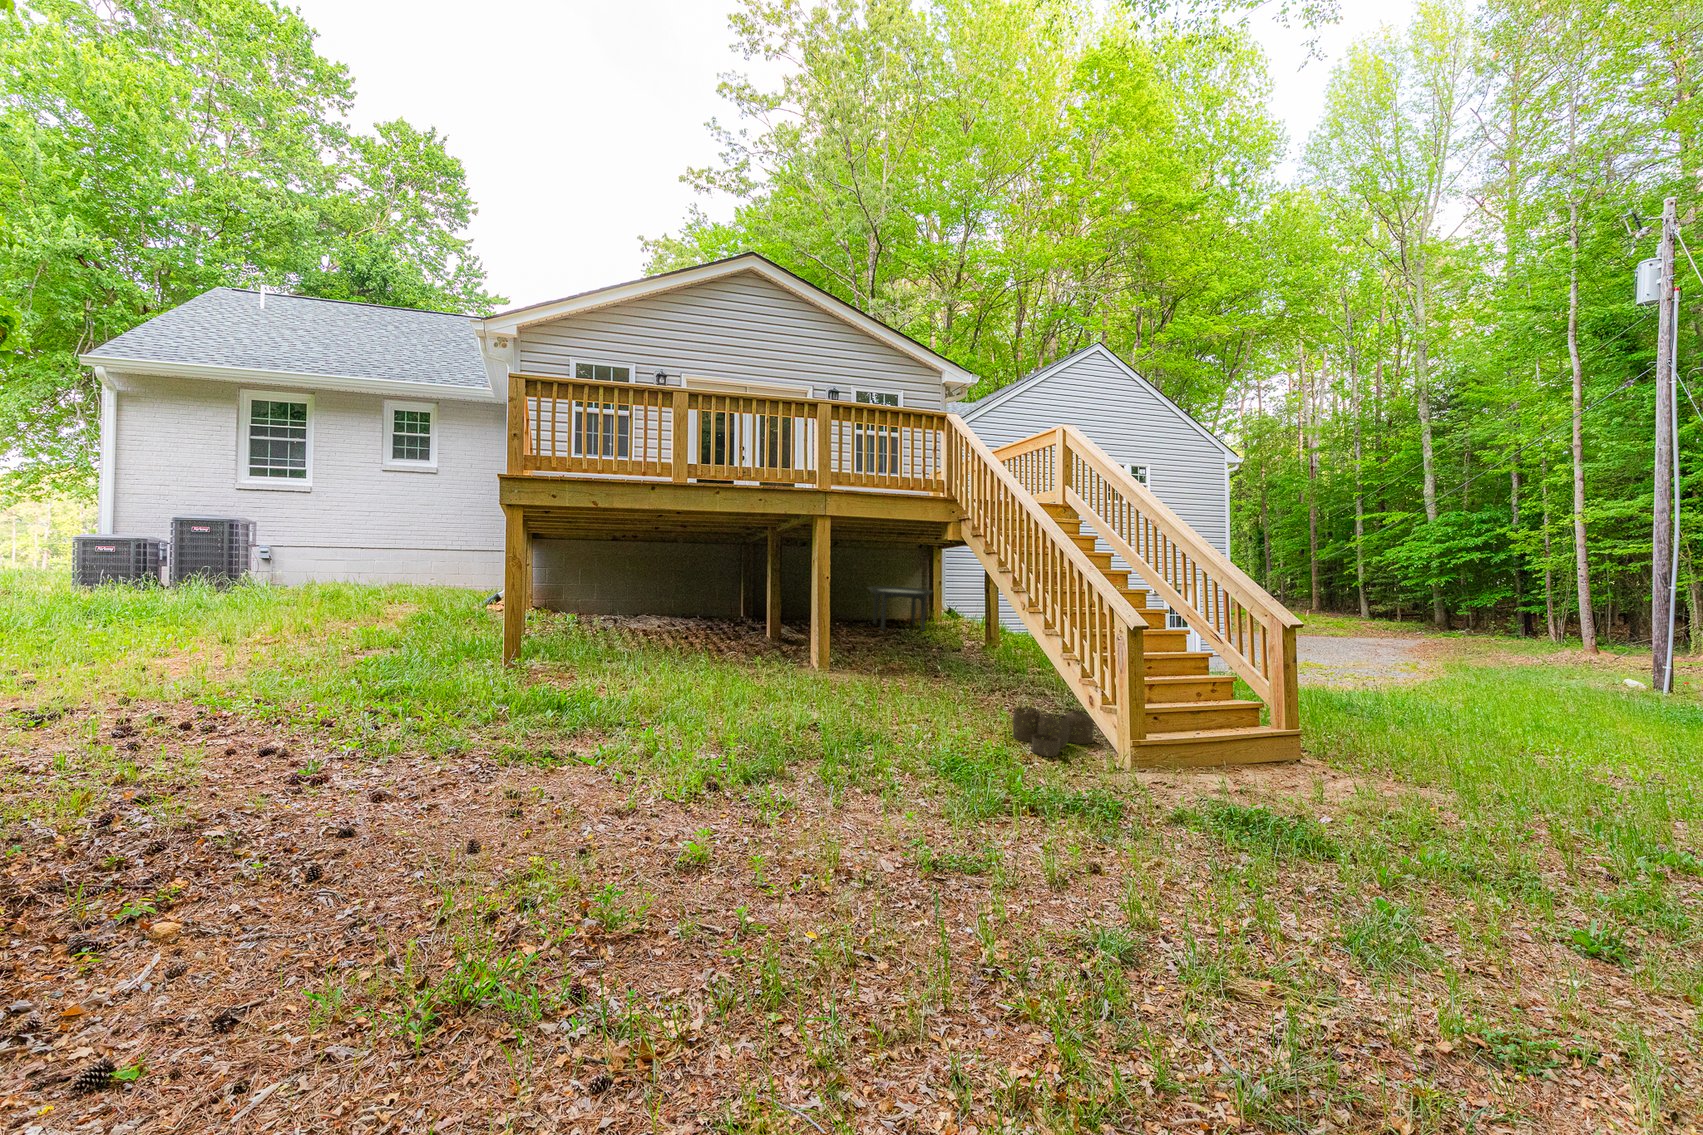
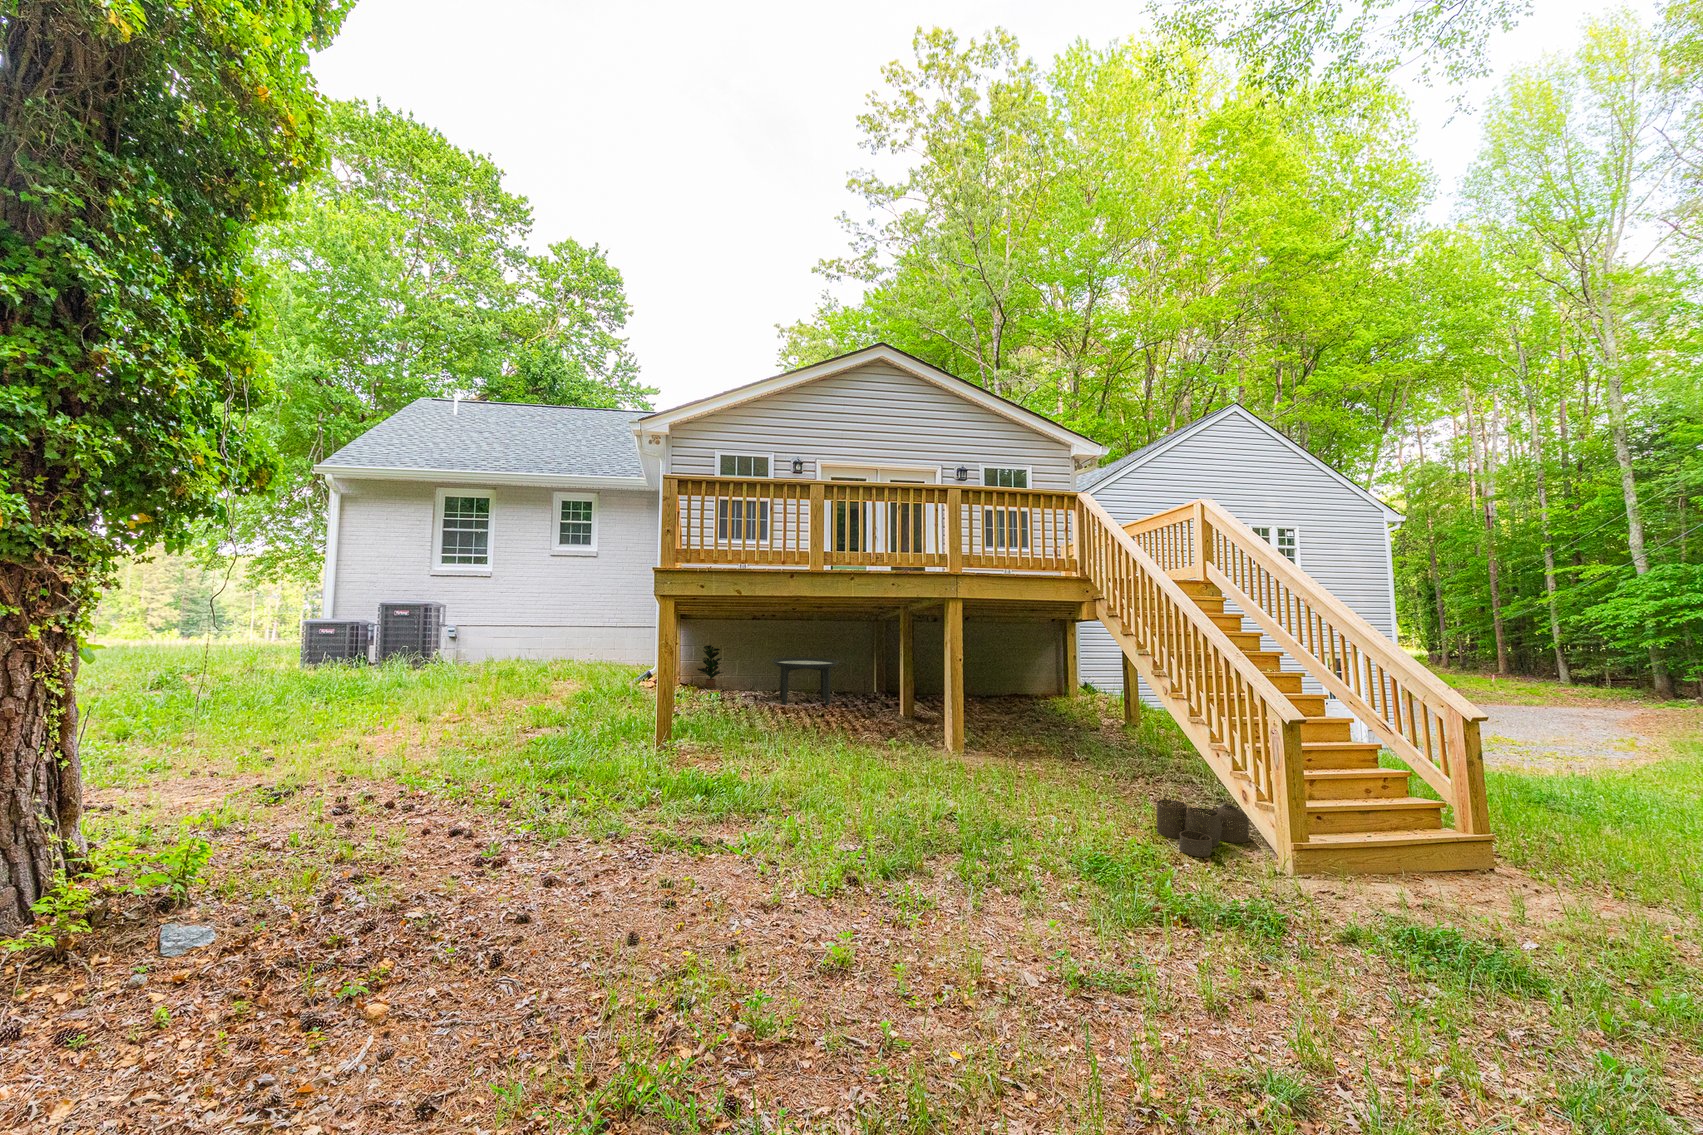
potted plant: none [557,566,587,610] -> present [697,645,723,688]
round table: present [868,586,932,631] -> present [771,657,840,705]

